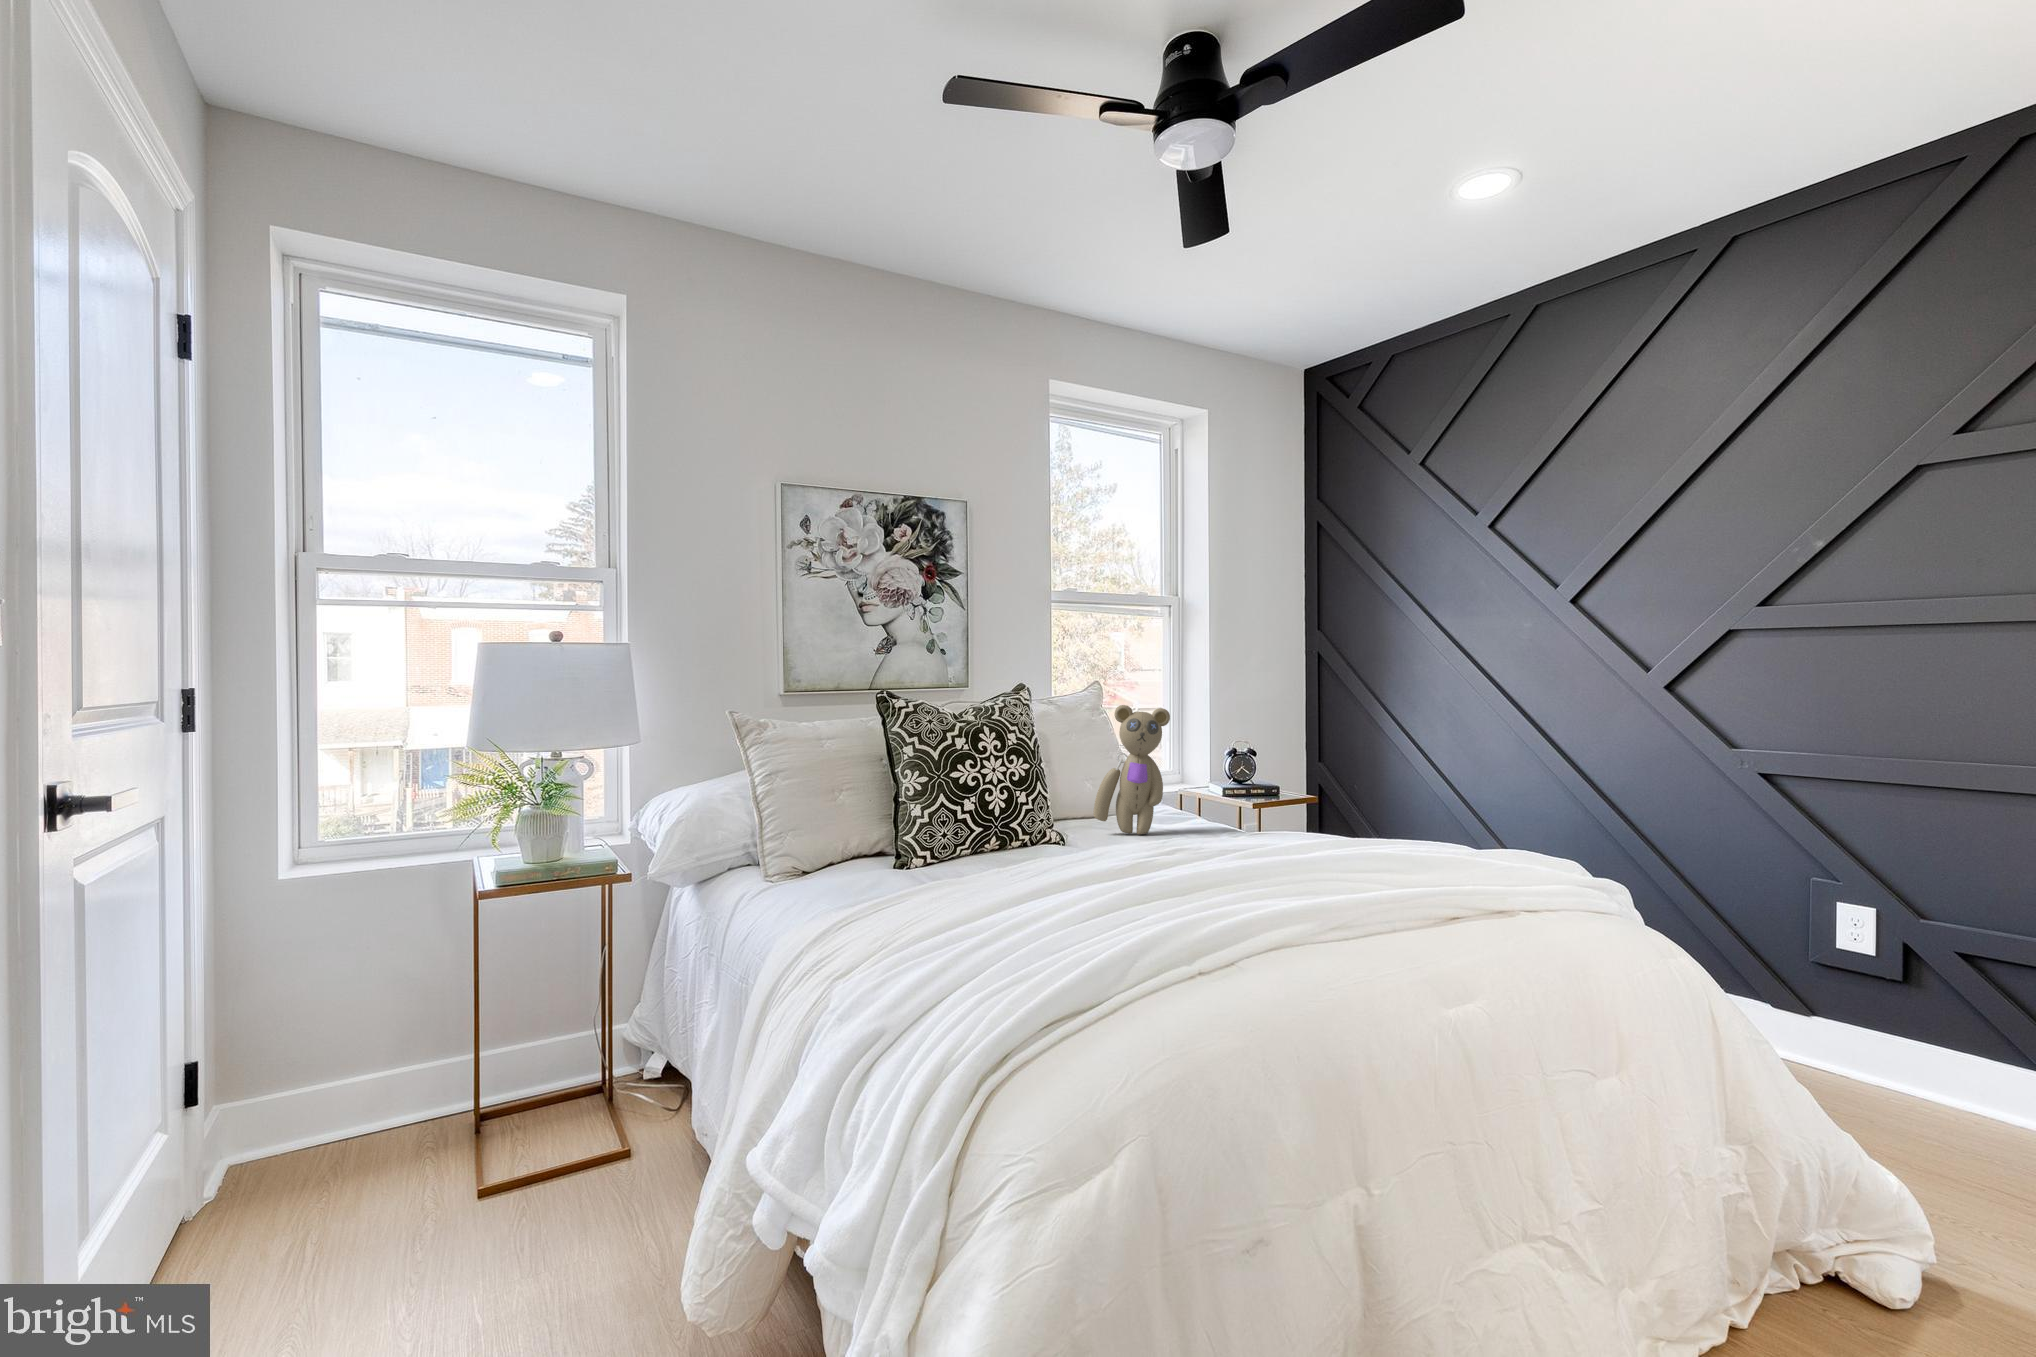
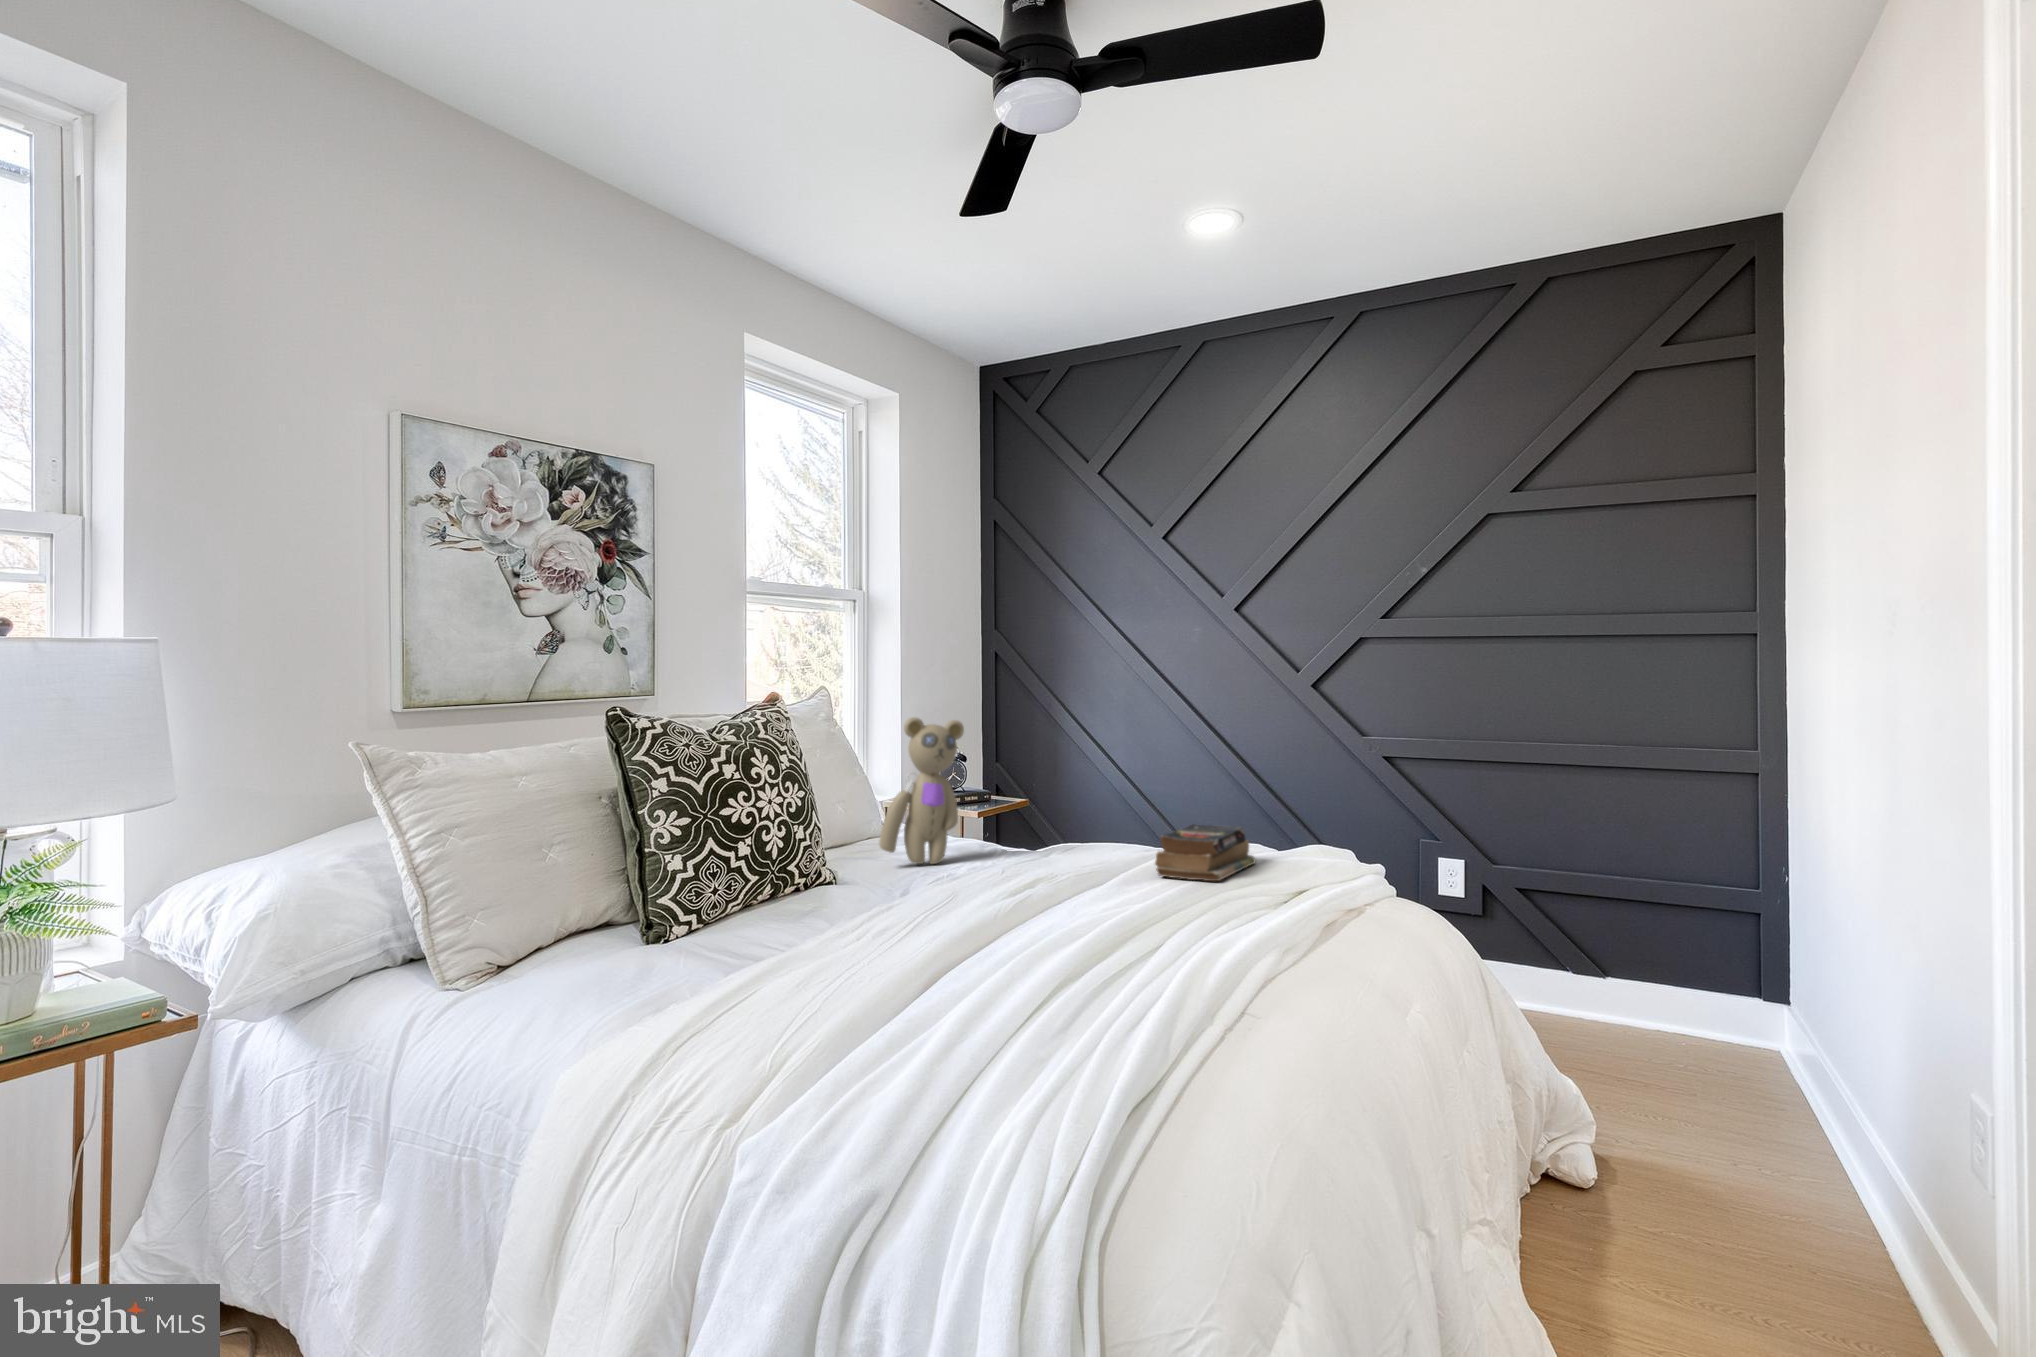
book: none [1308,814,1427,866] -> present [1155,824,1256,881]

